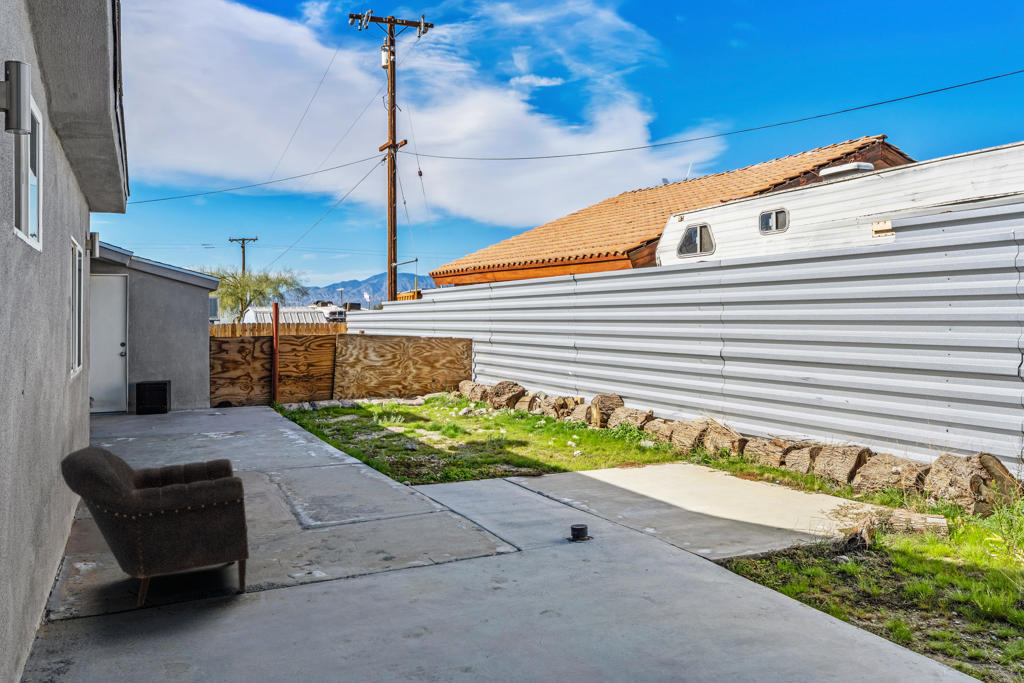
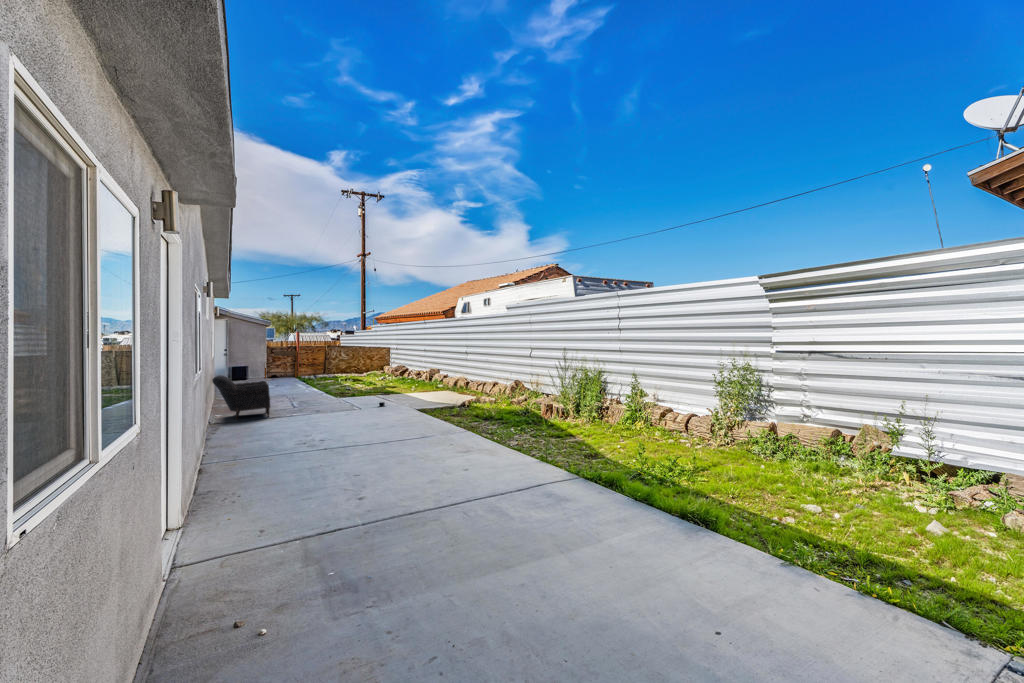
bench: none [206,346,278,409] -> present [264,351,299,378]

